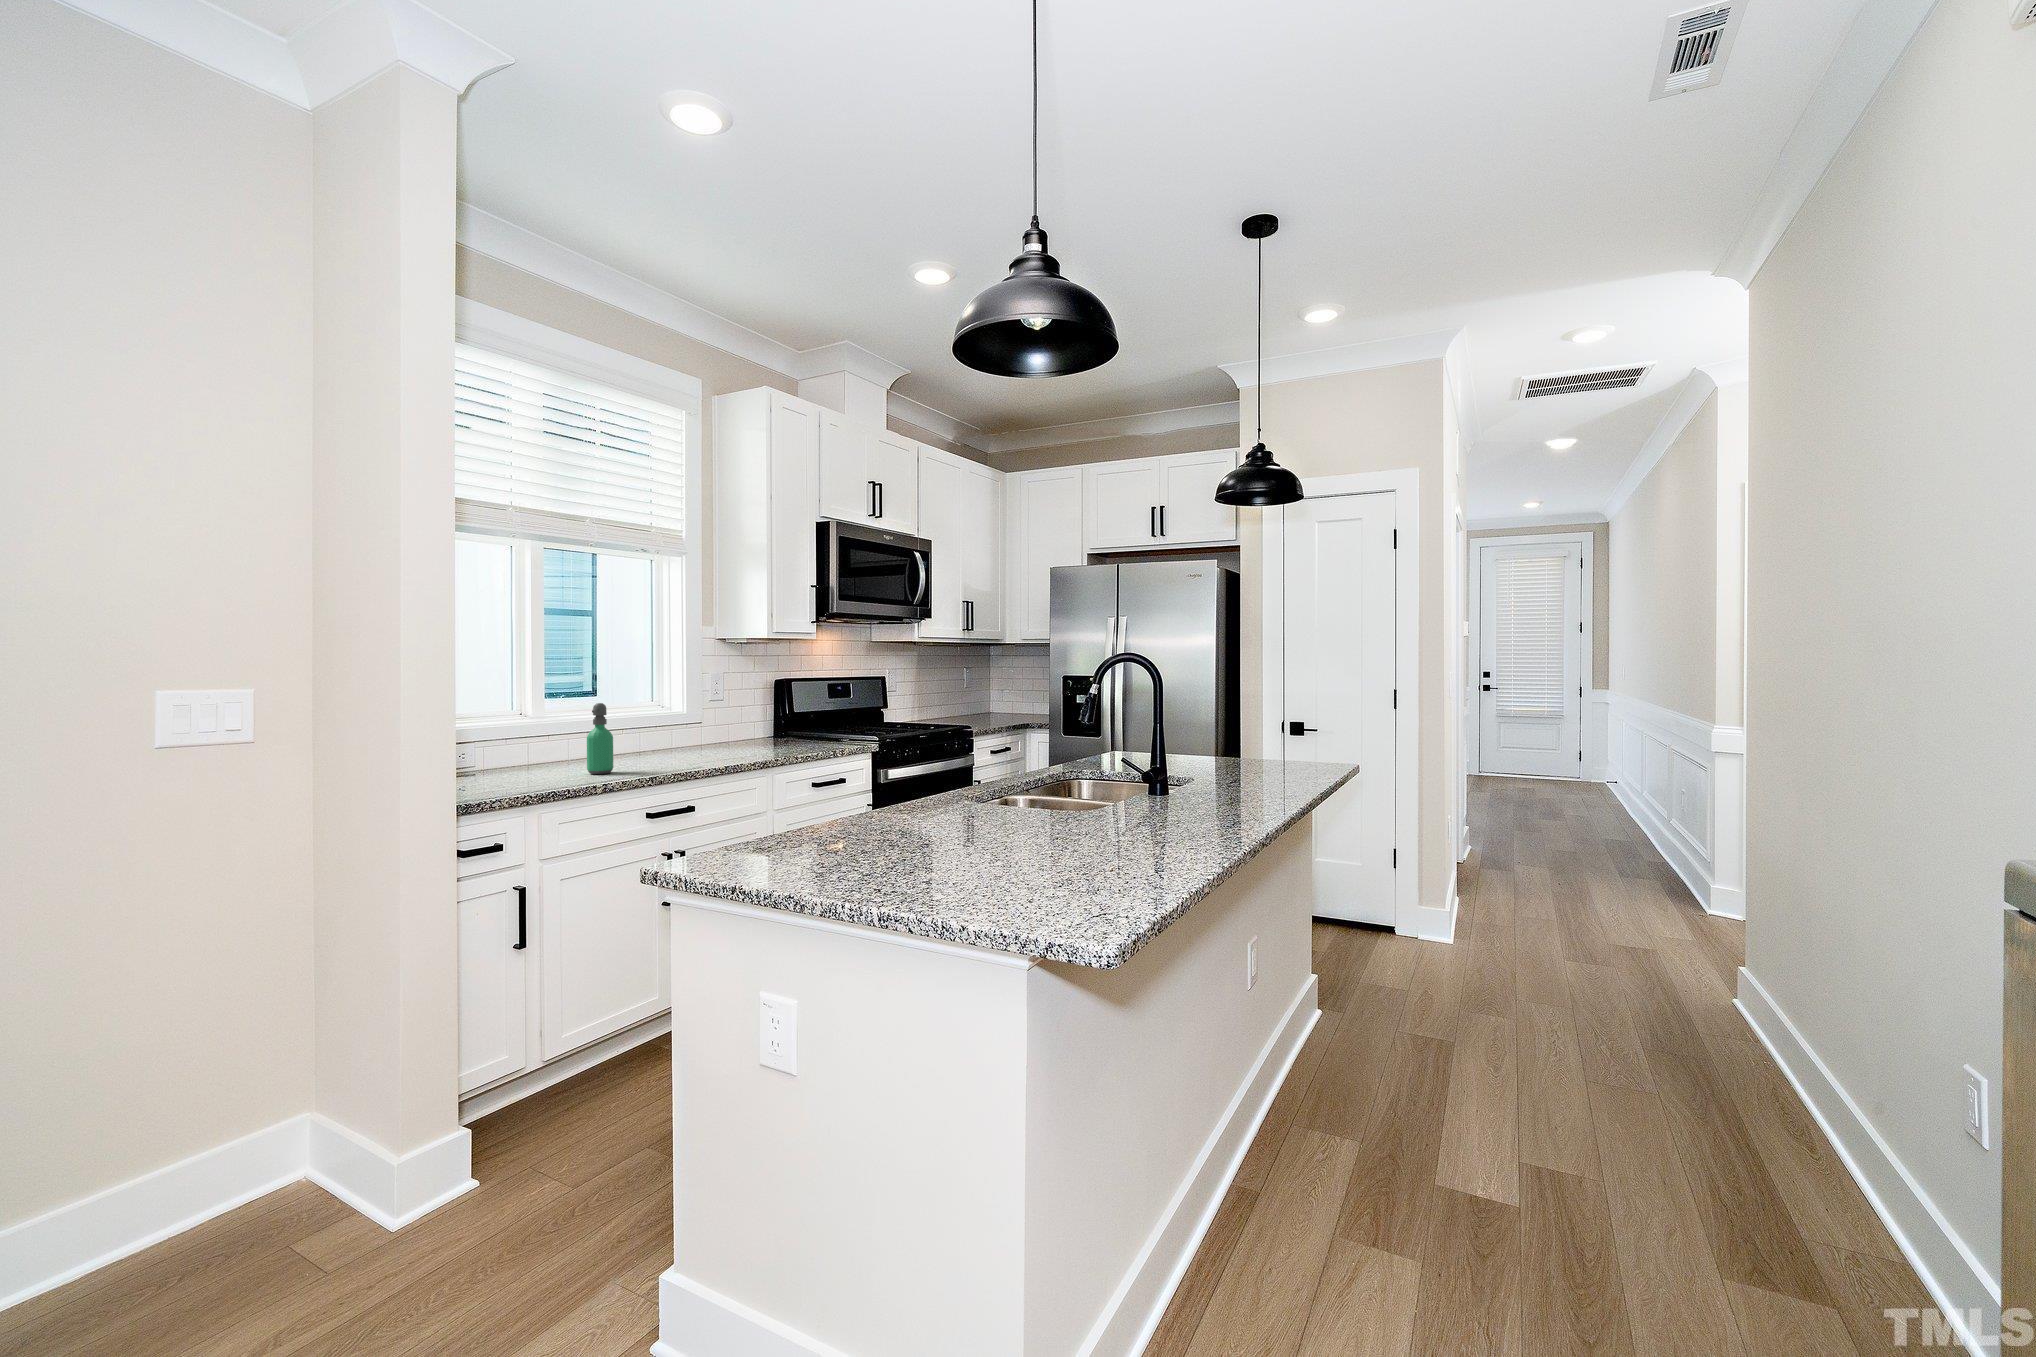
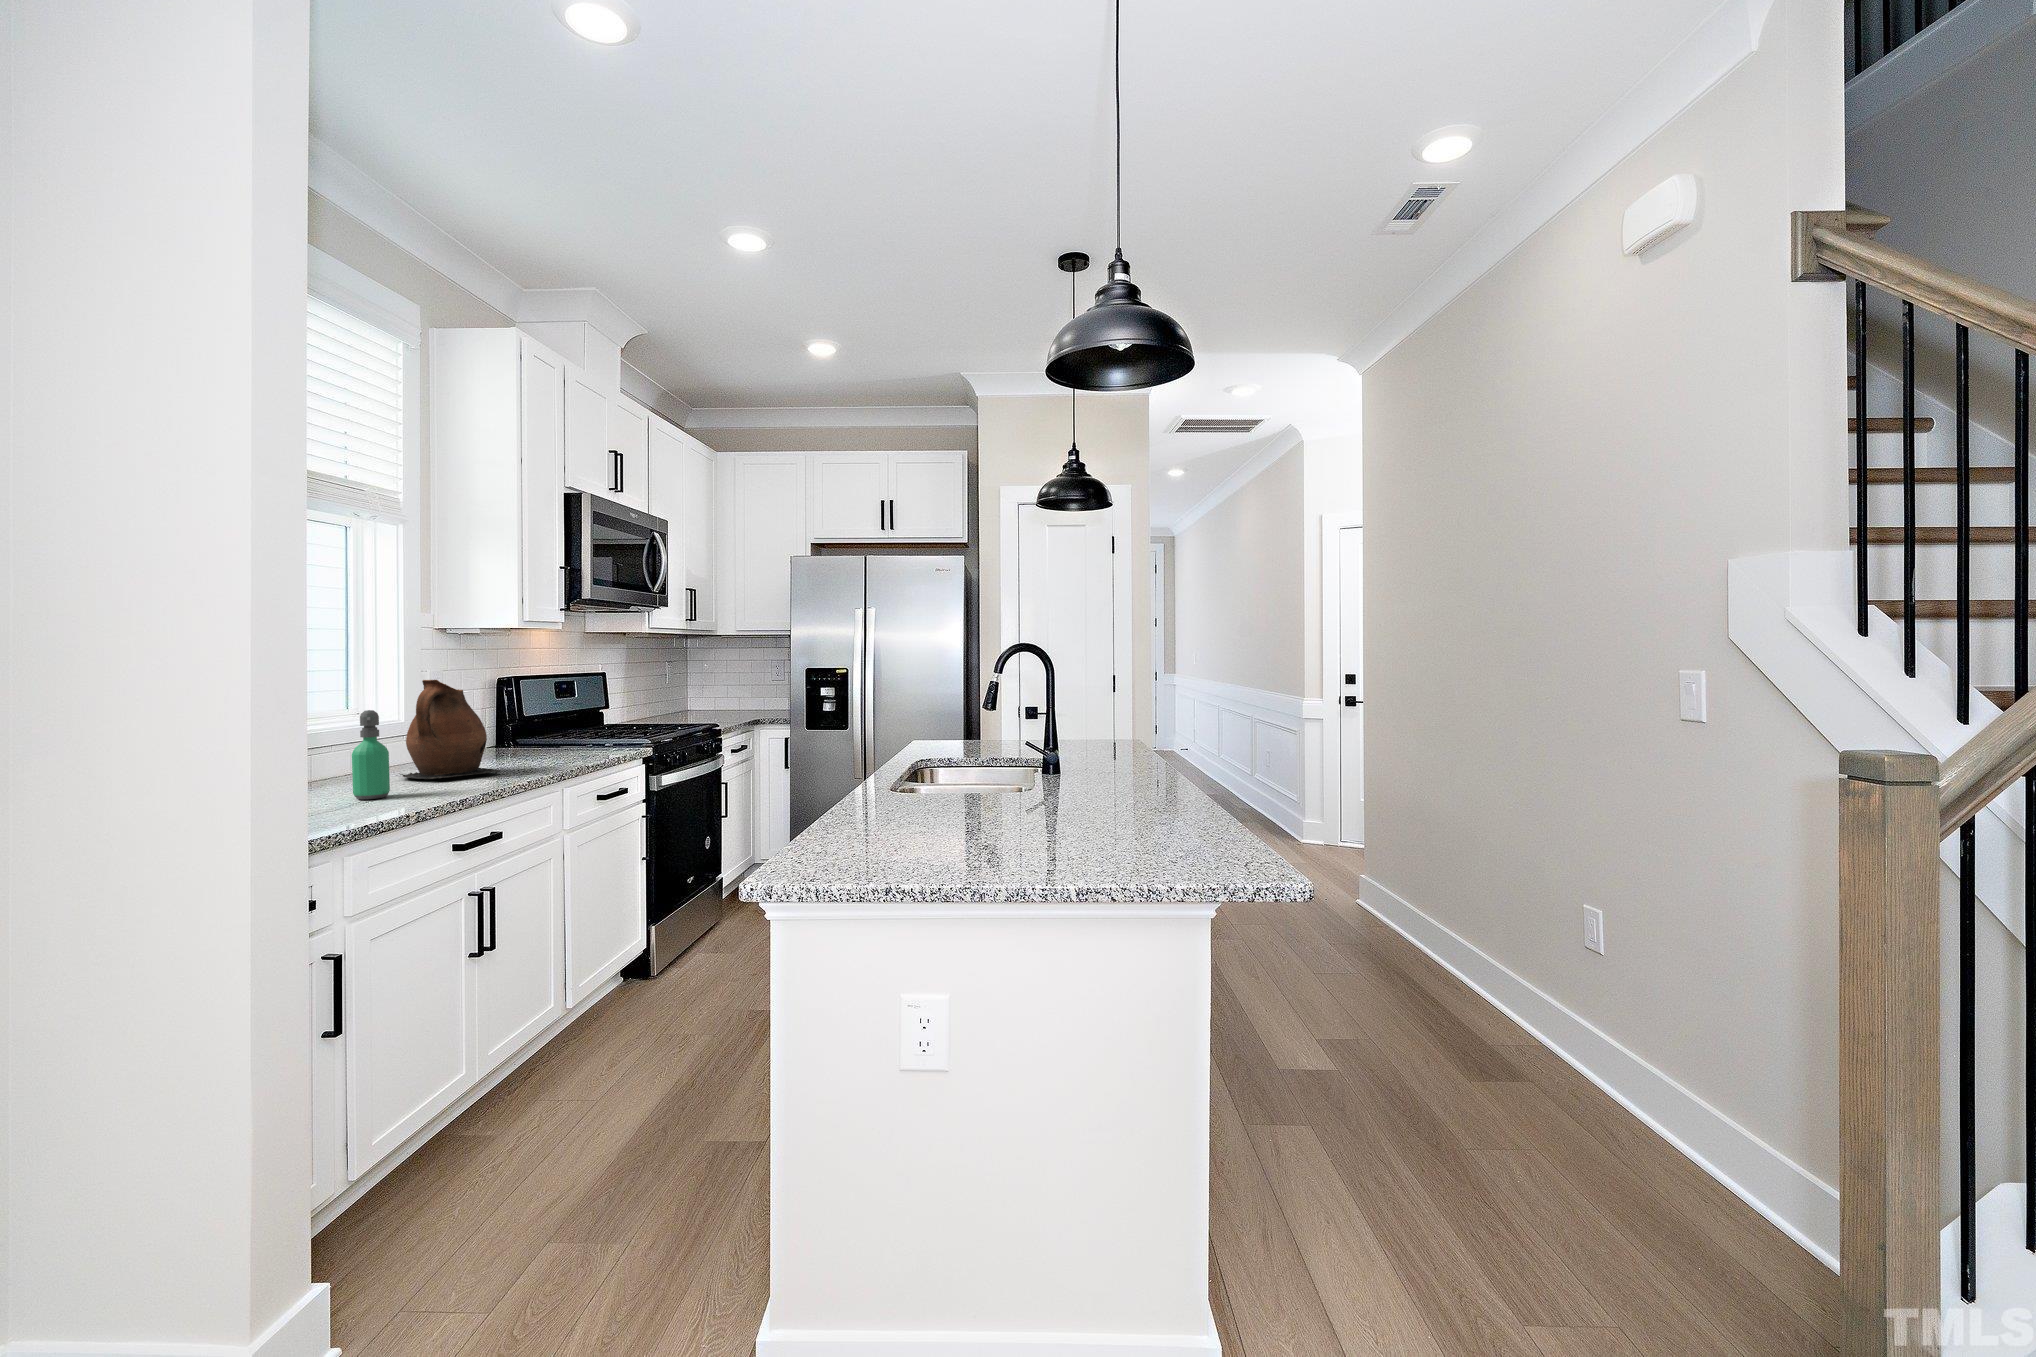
ceramic pitcher: none [645,680,719,761] -> present [400,680,501,779]

